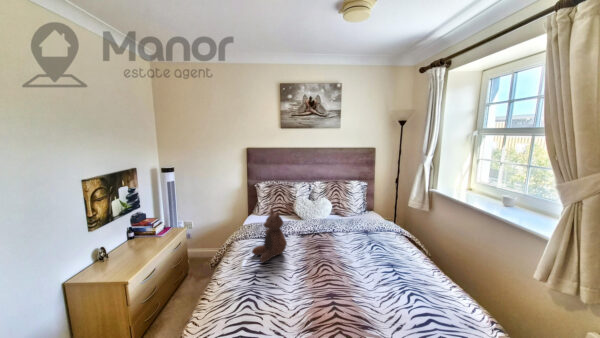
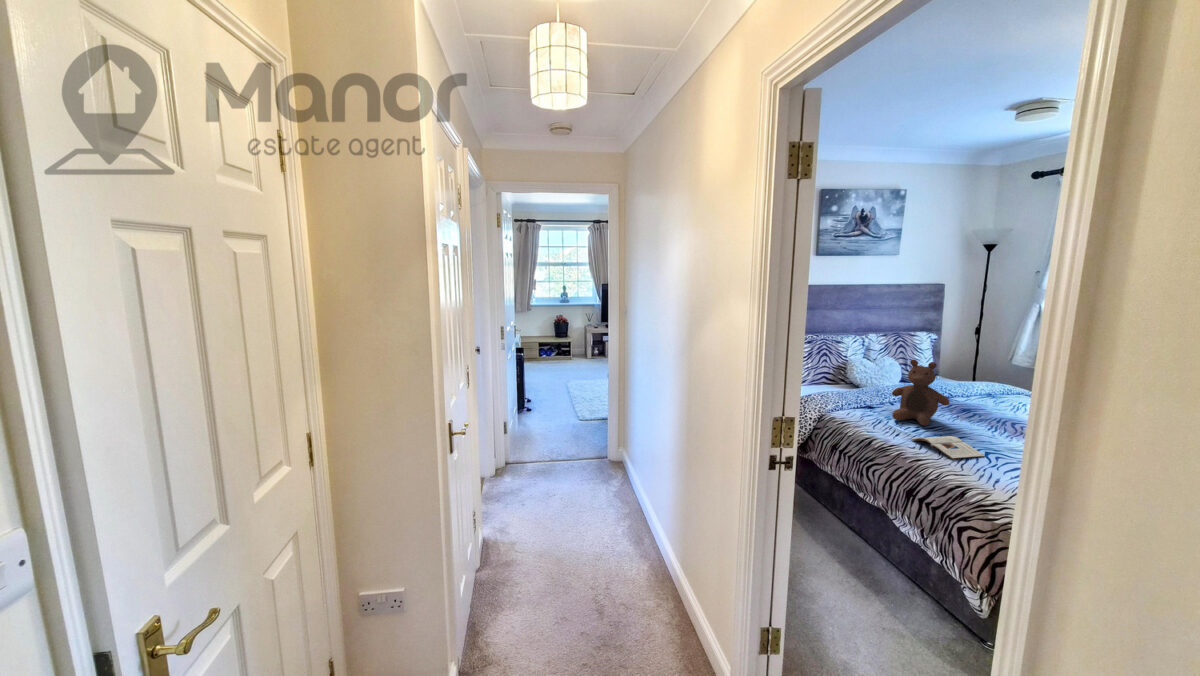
magazine: none [218,275,257,304] -> present [911,436,985,459]

